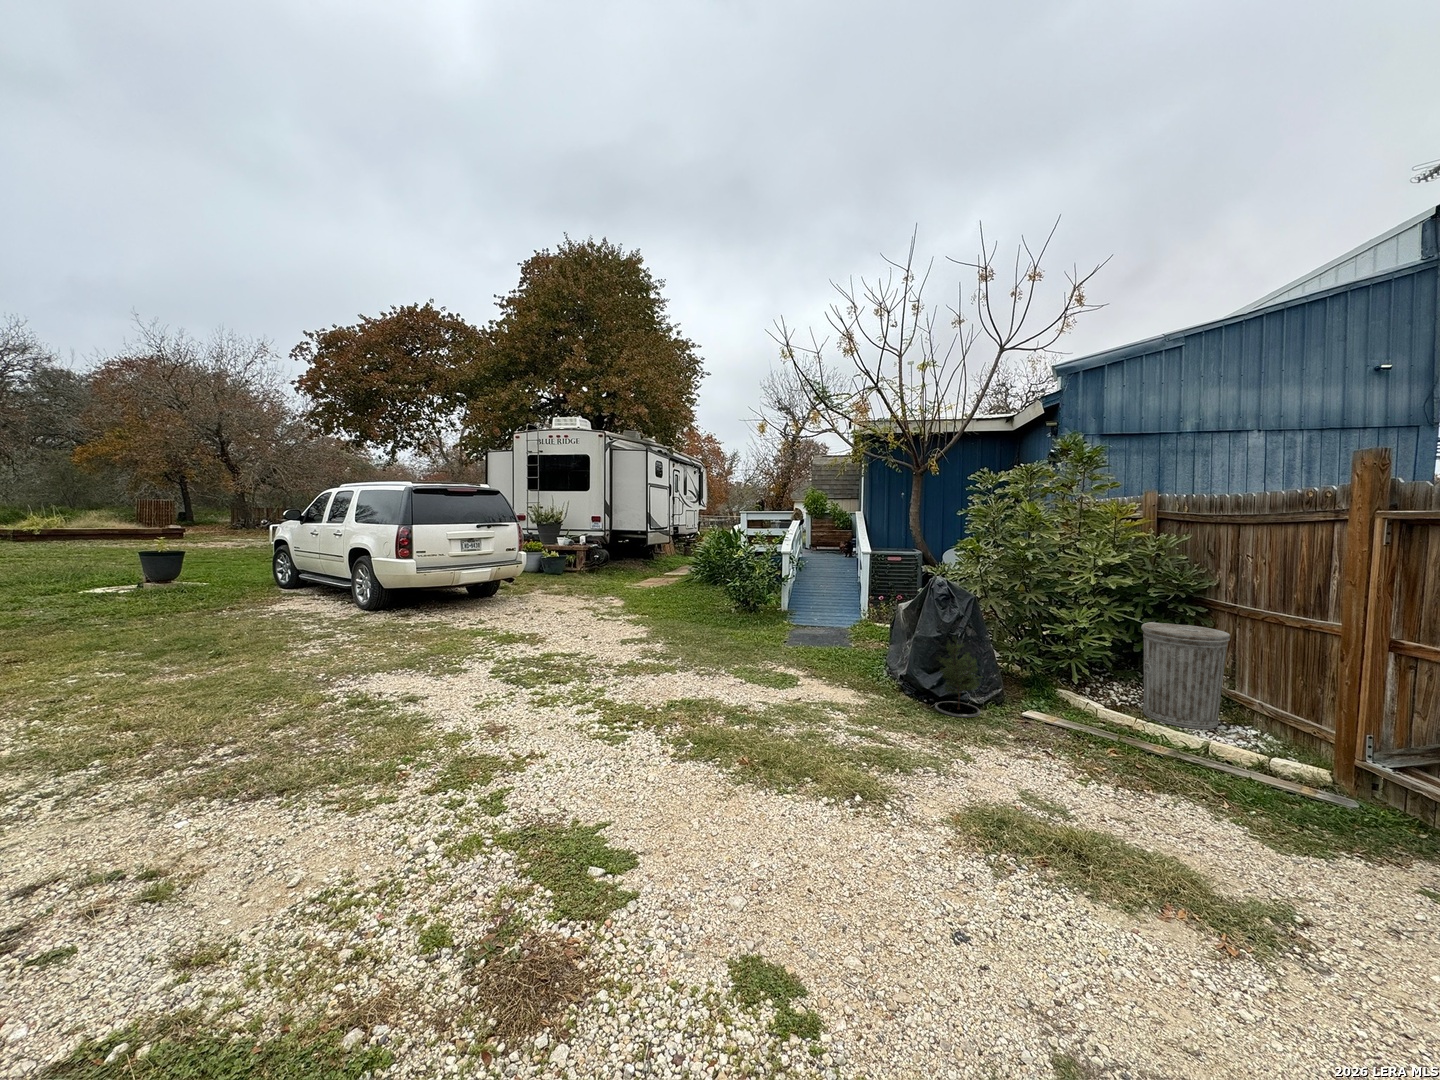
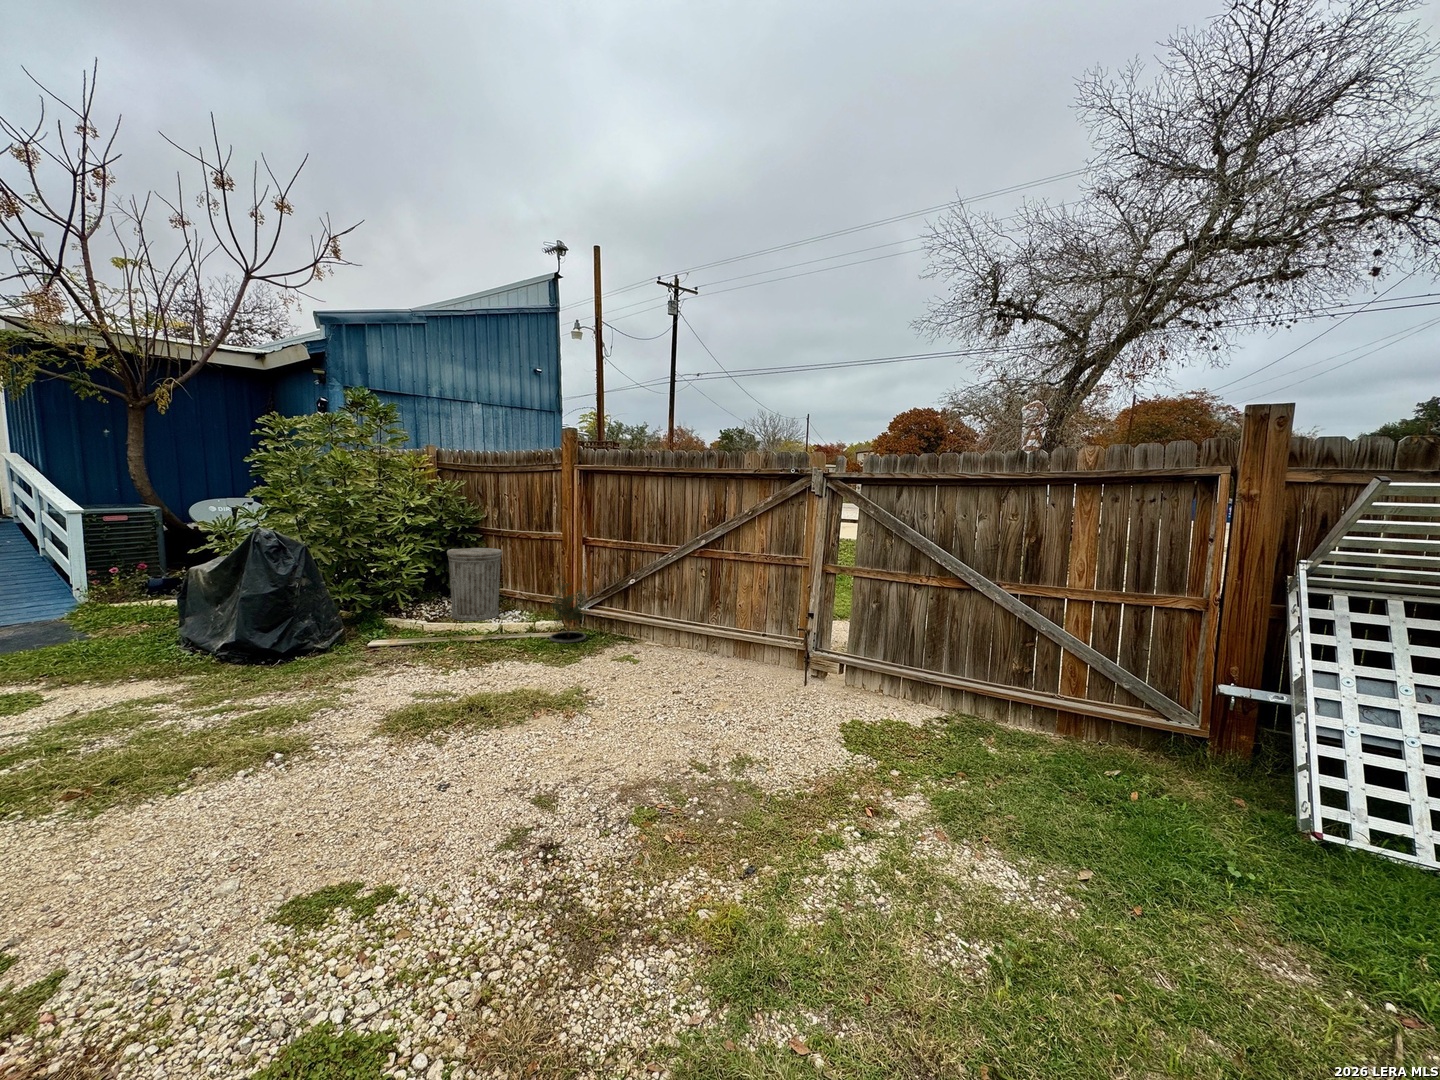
potted tree: present [935,639,980,717] -> present [550,580,586,643]

